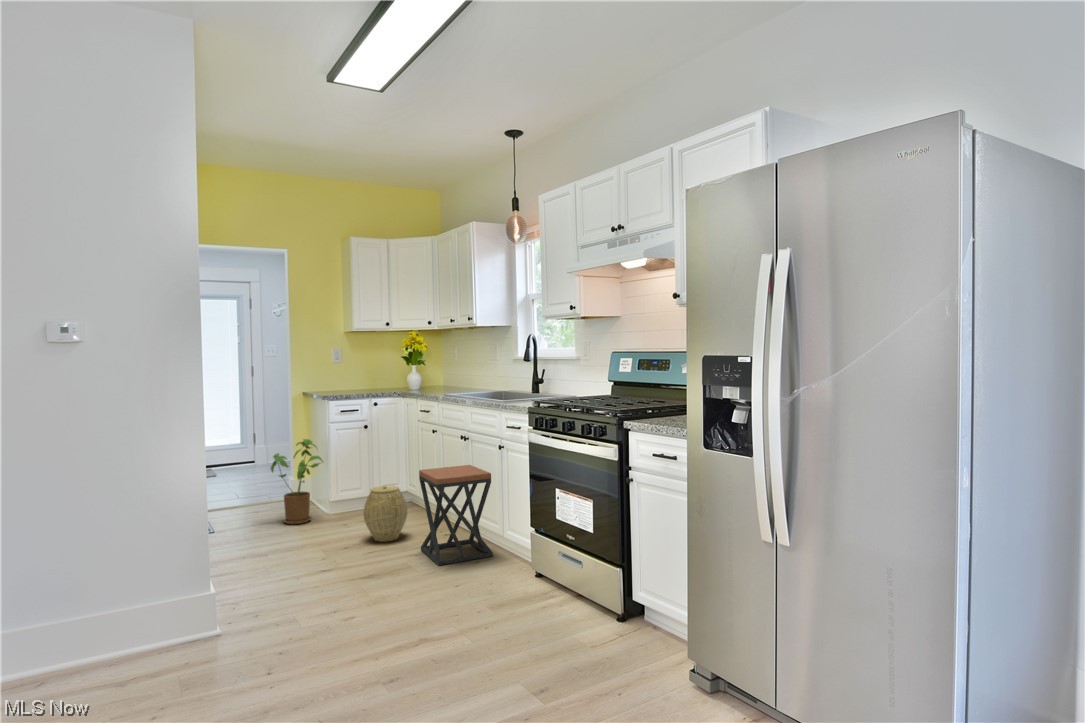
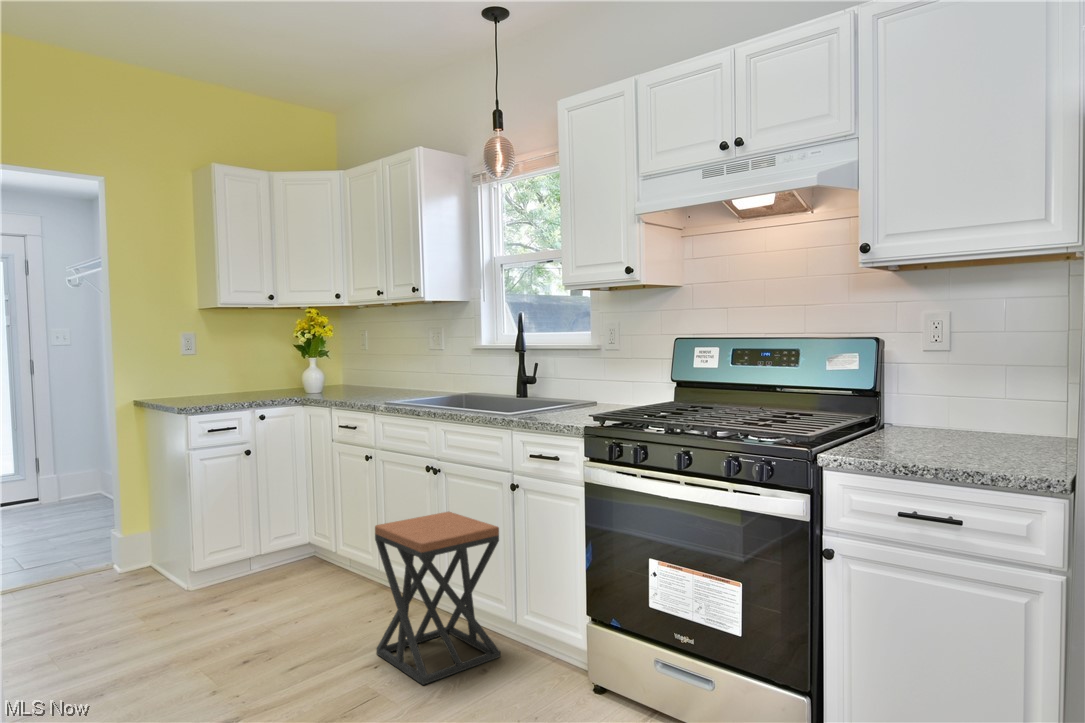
house plant: present [271,439,323,524] -> none [91,474,187,615]
woven basket: present [363,486,407,542] -> none [269,548,341,640]

